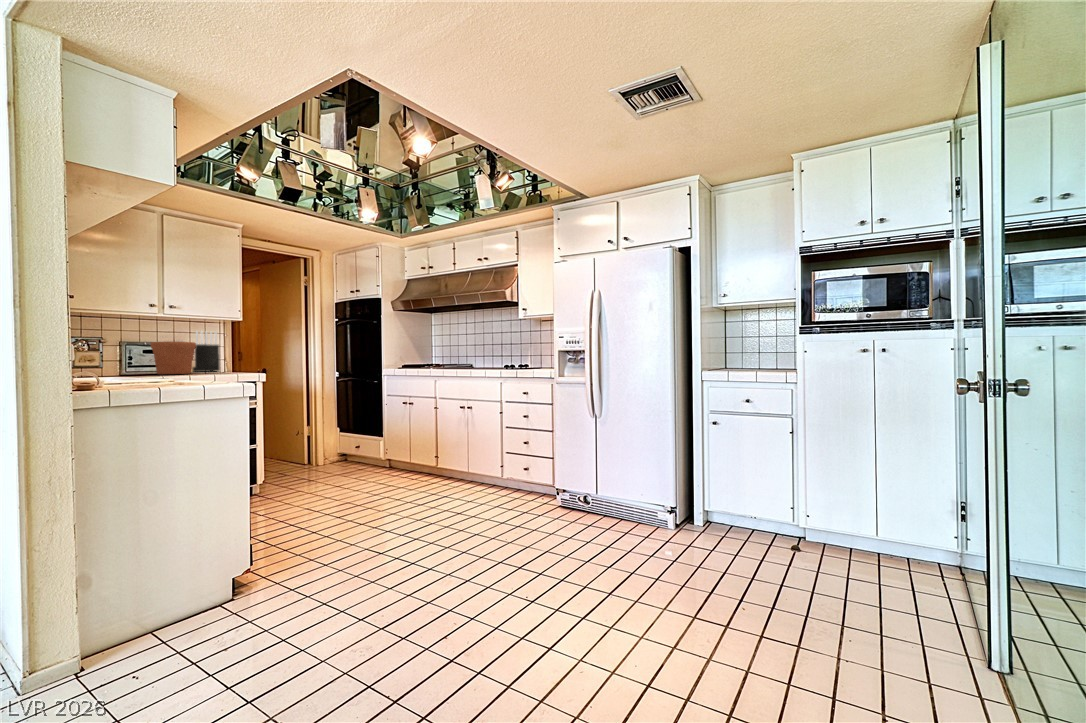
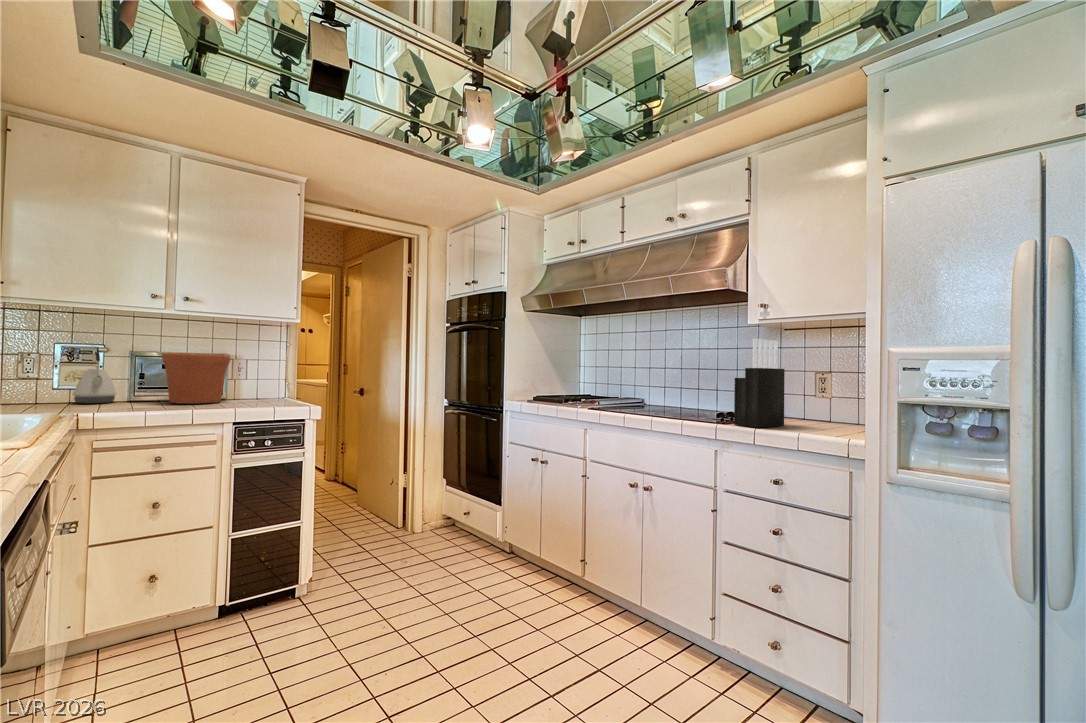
knife block: present [192,332,220,372] -> present [734,339,785,427]
kettle: none [89,342,117,376] -> present [73,352,116,404]

